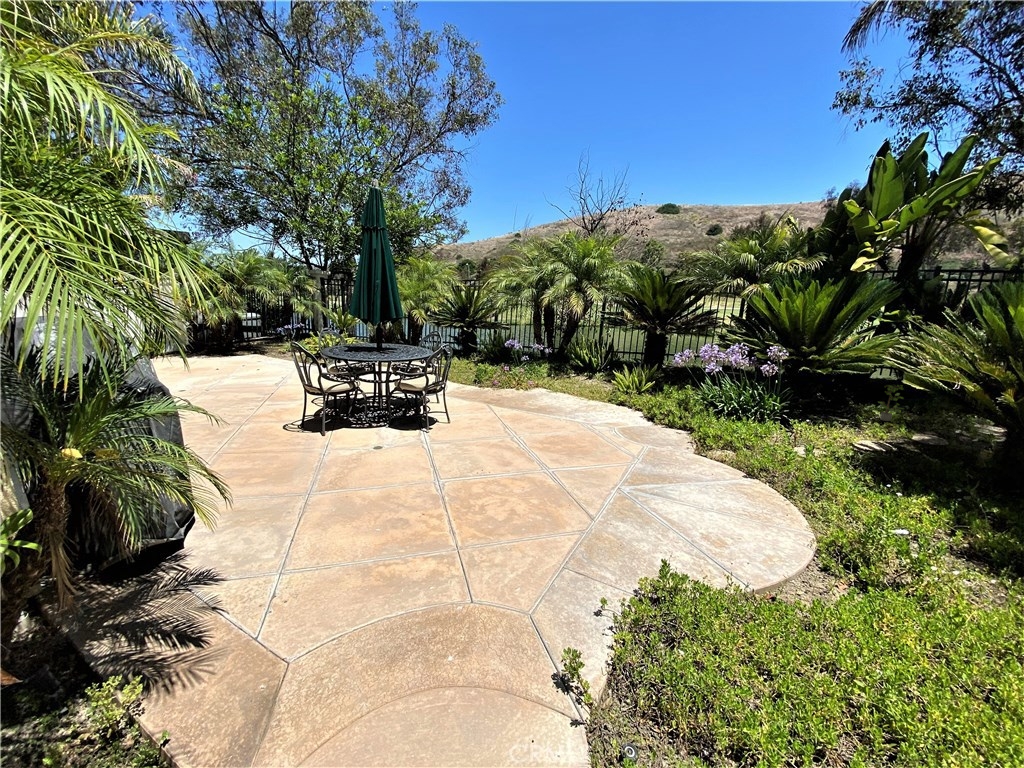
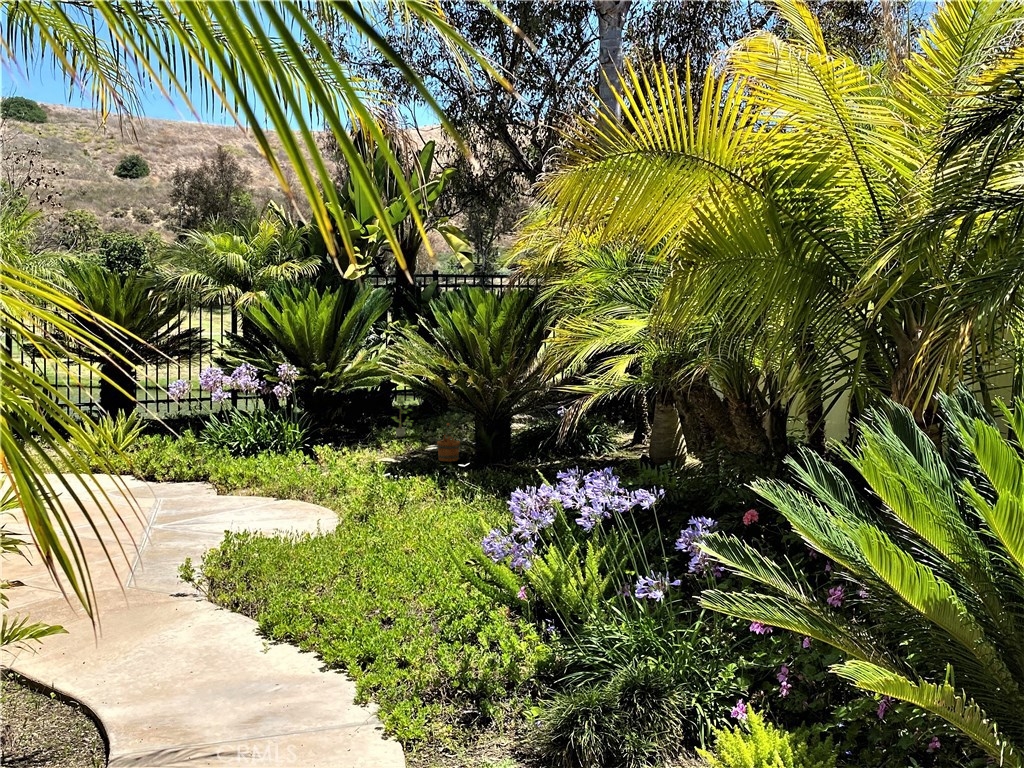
wooden bucket: none [937,430,973,473] -> present [437,423,460,462]

